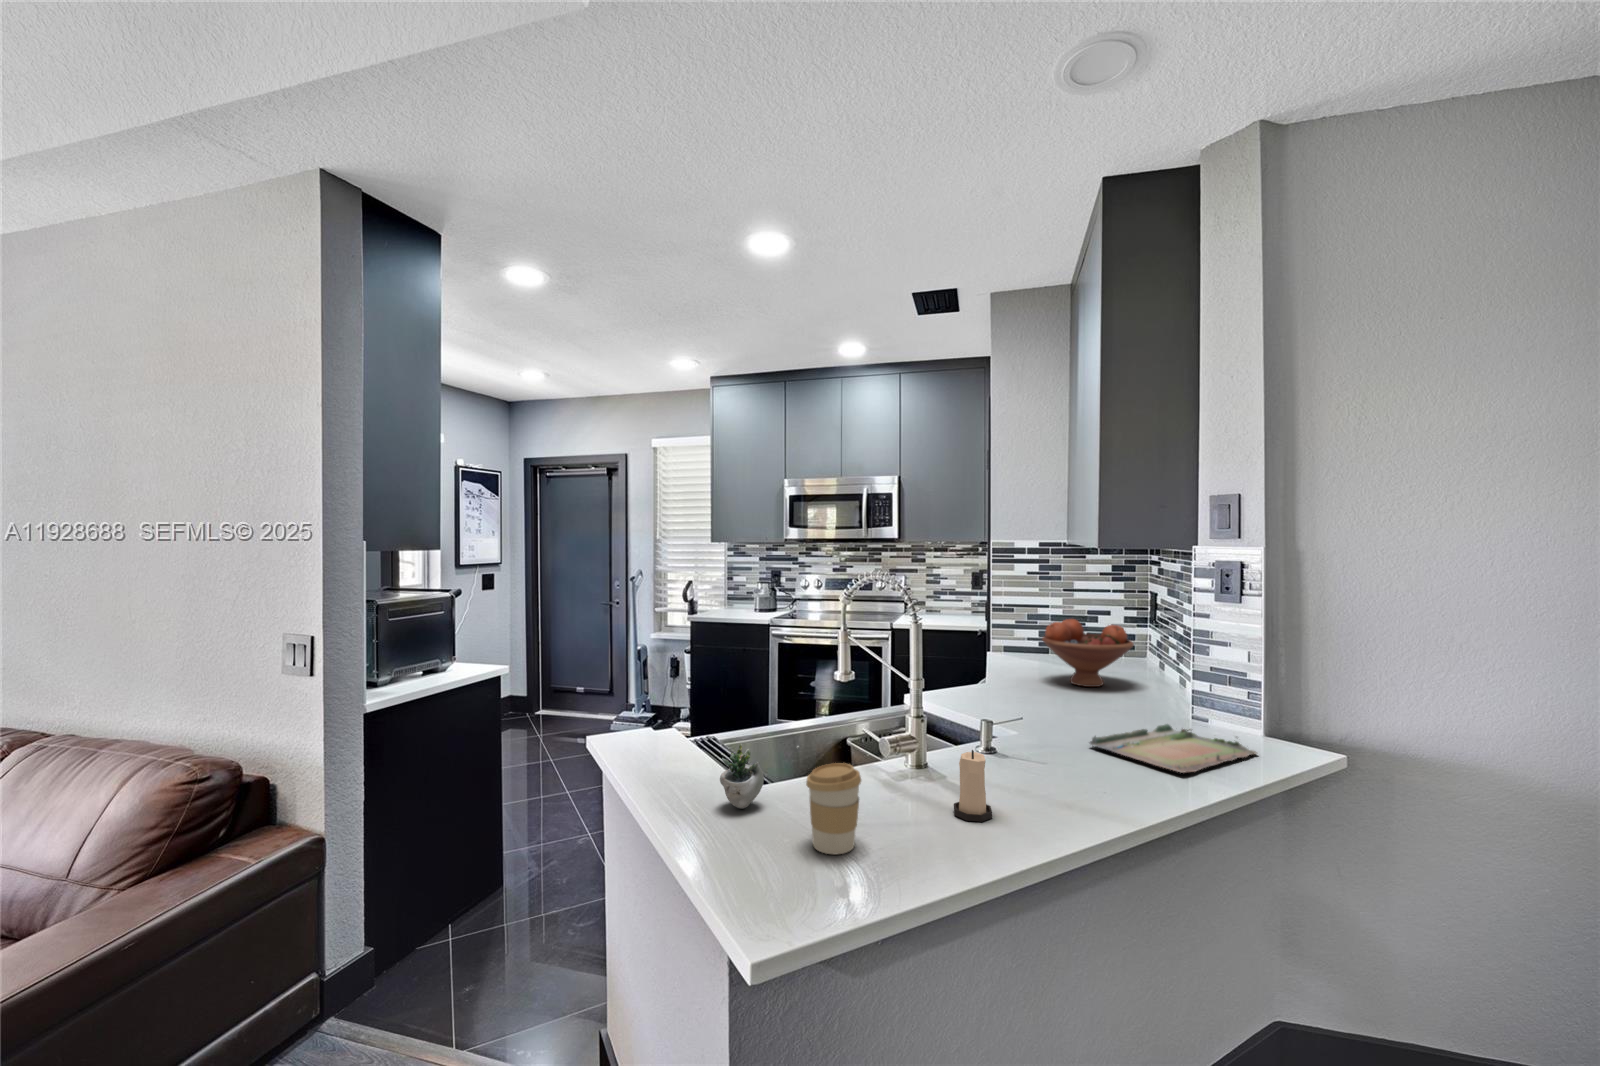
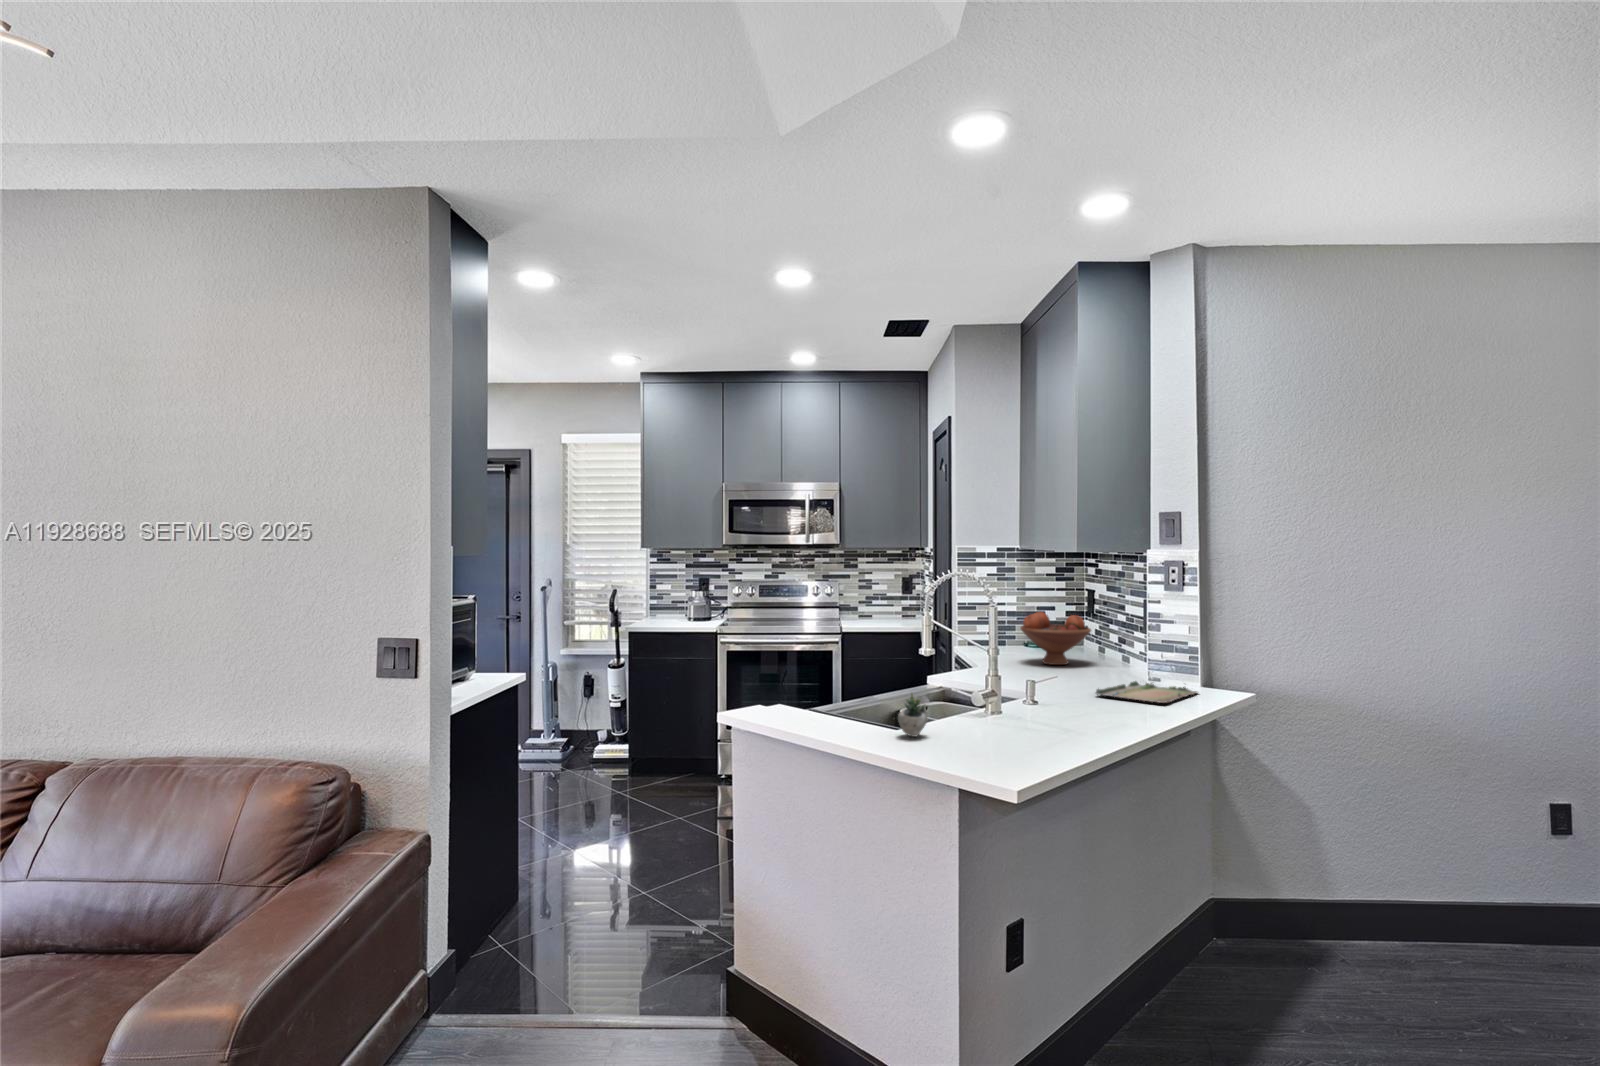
candle: present [954,750,992,822] -> none [1047,686,1074,731]
coffee cup: present [806,763,861,854] -> none [980,695,1016,748]

